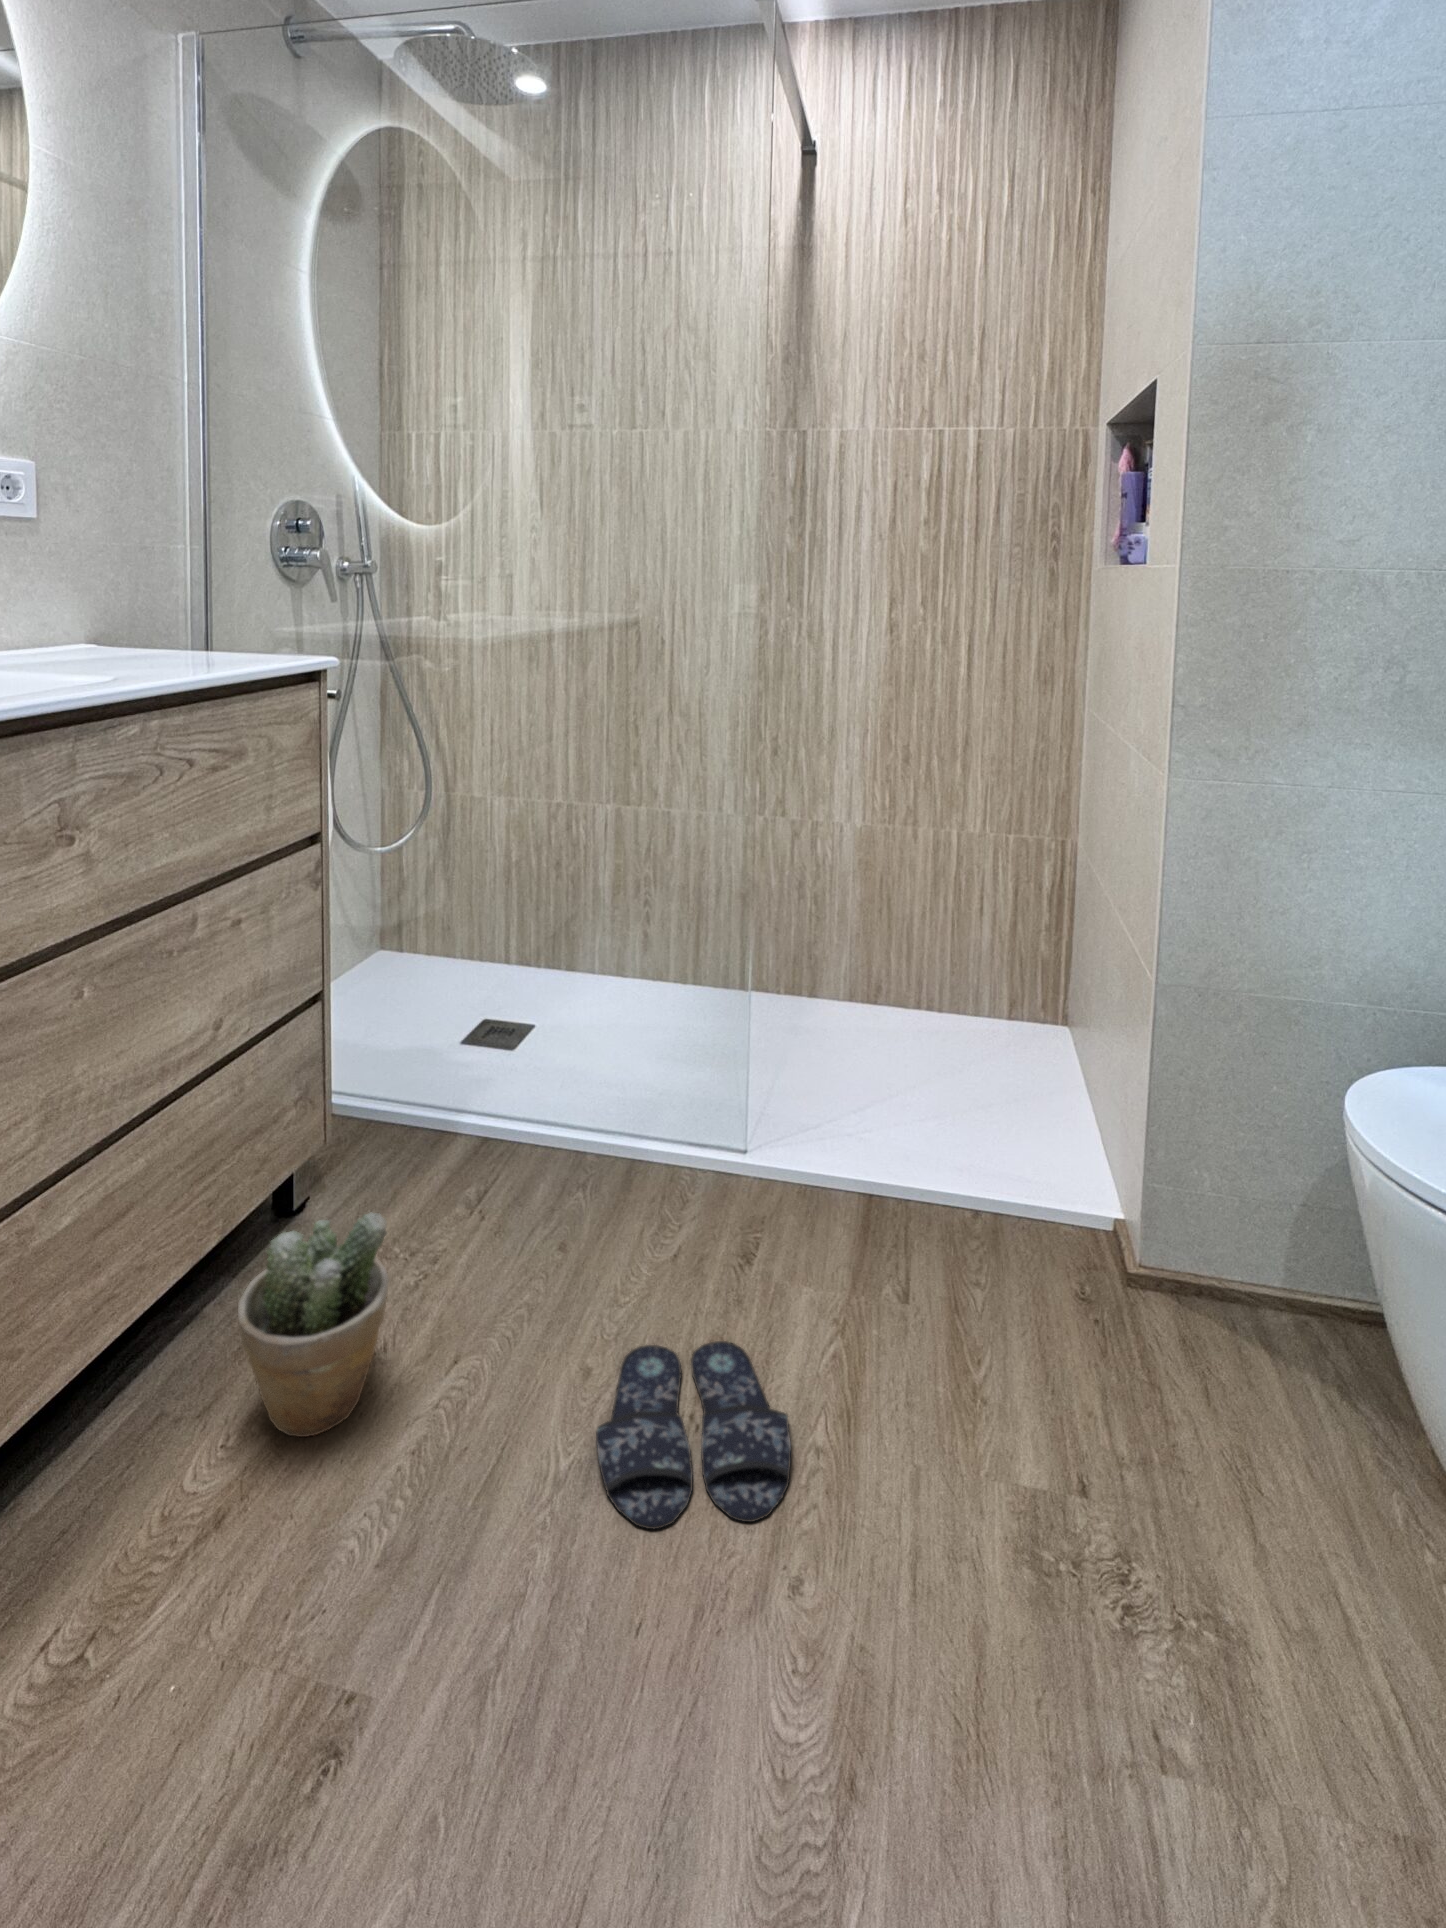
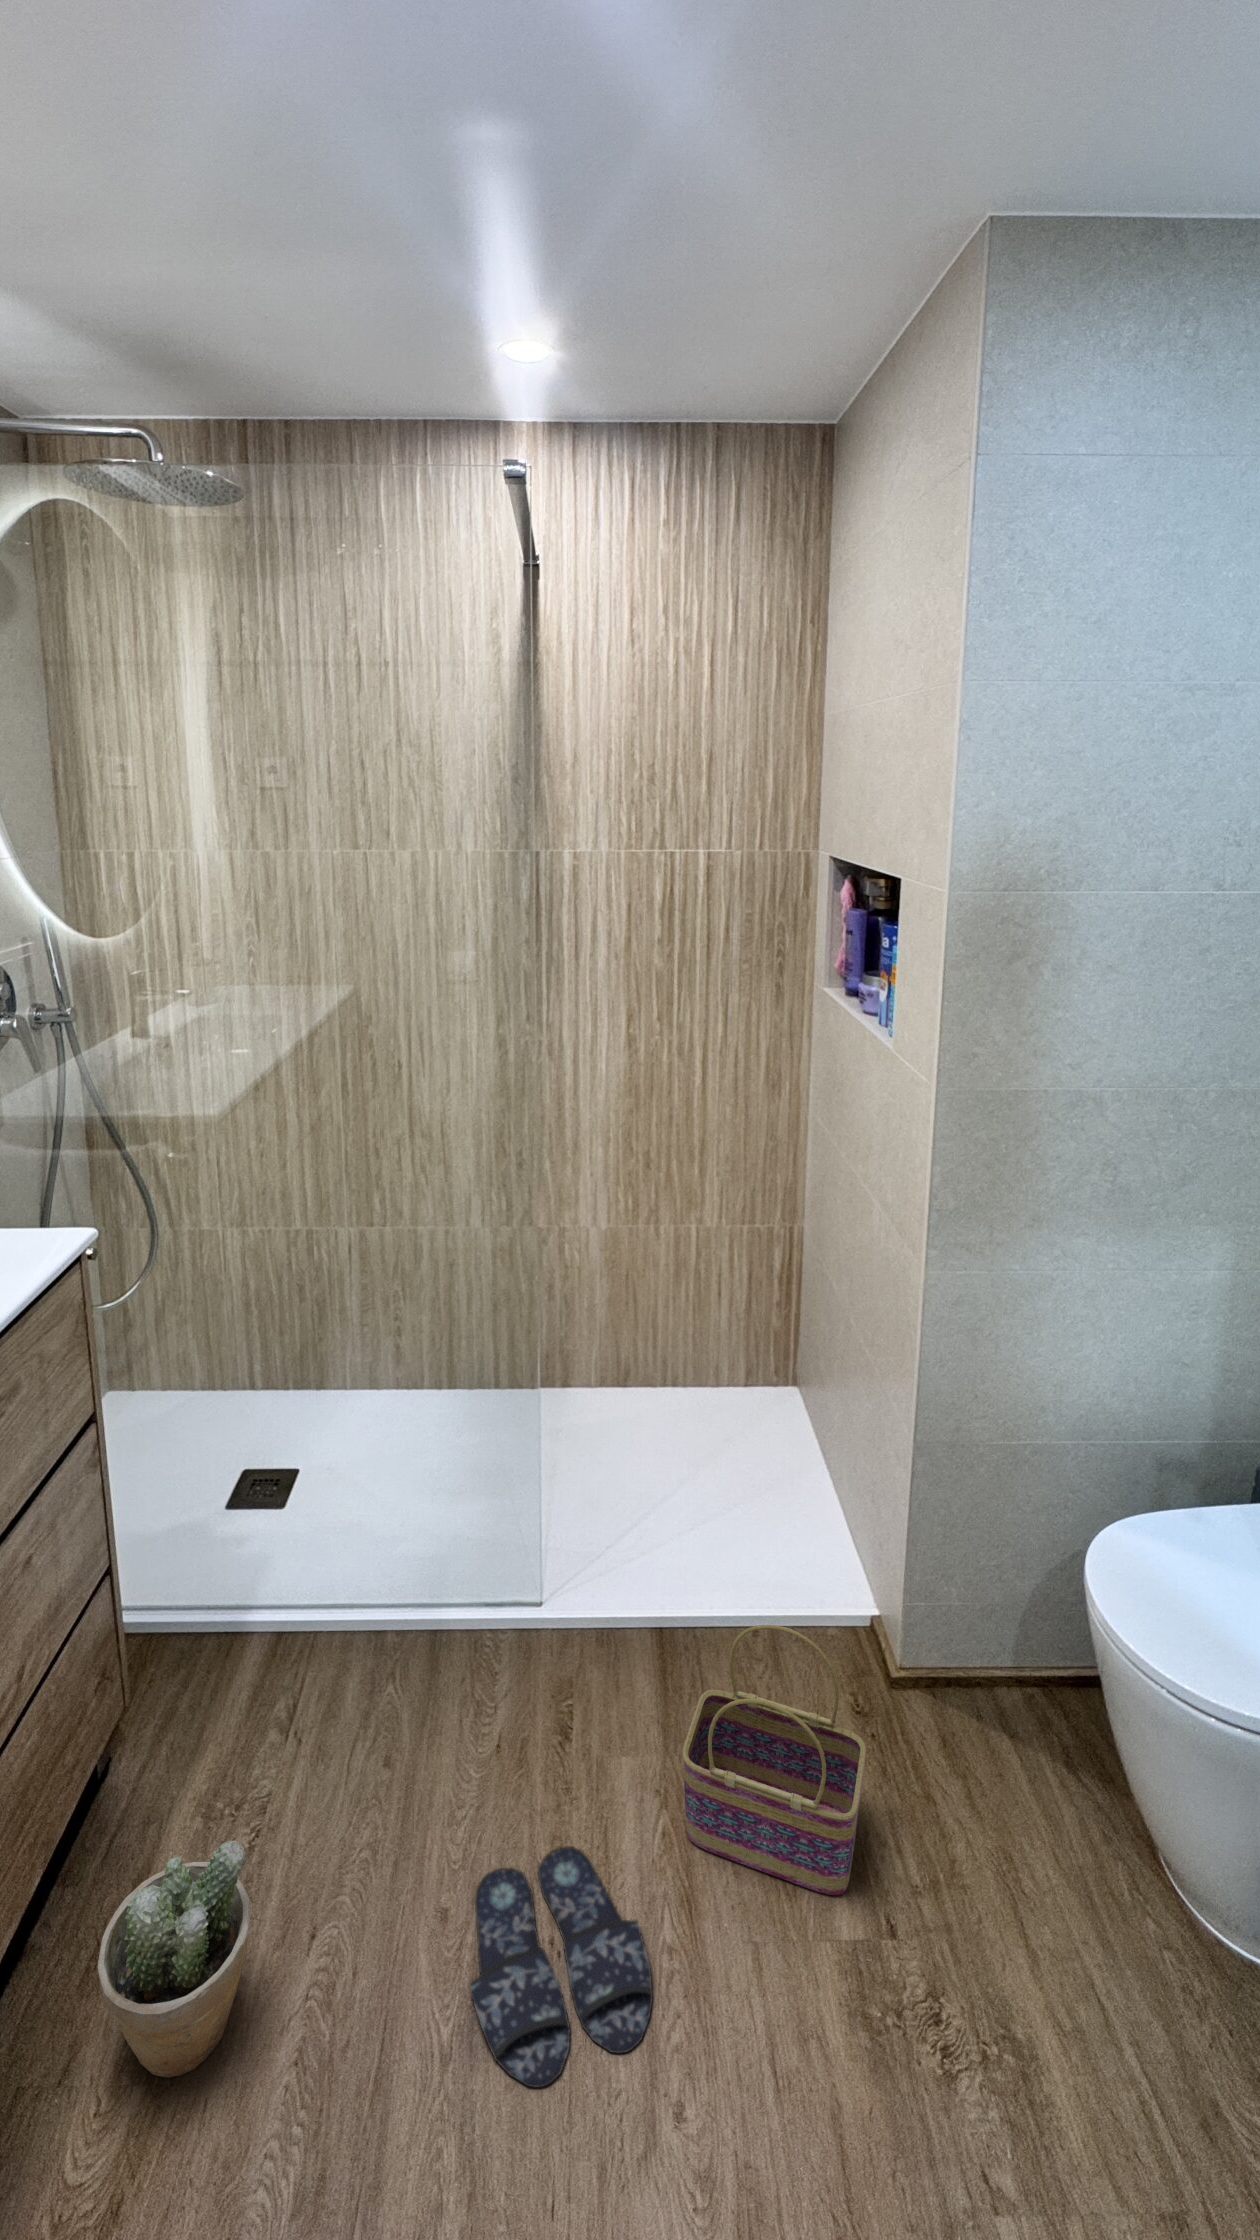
basket: none [857,1137,1071,1442] -> present [682,1625,866,1895]

